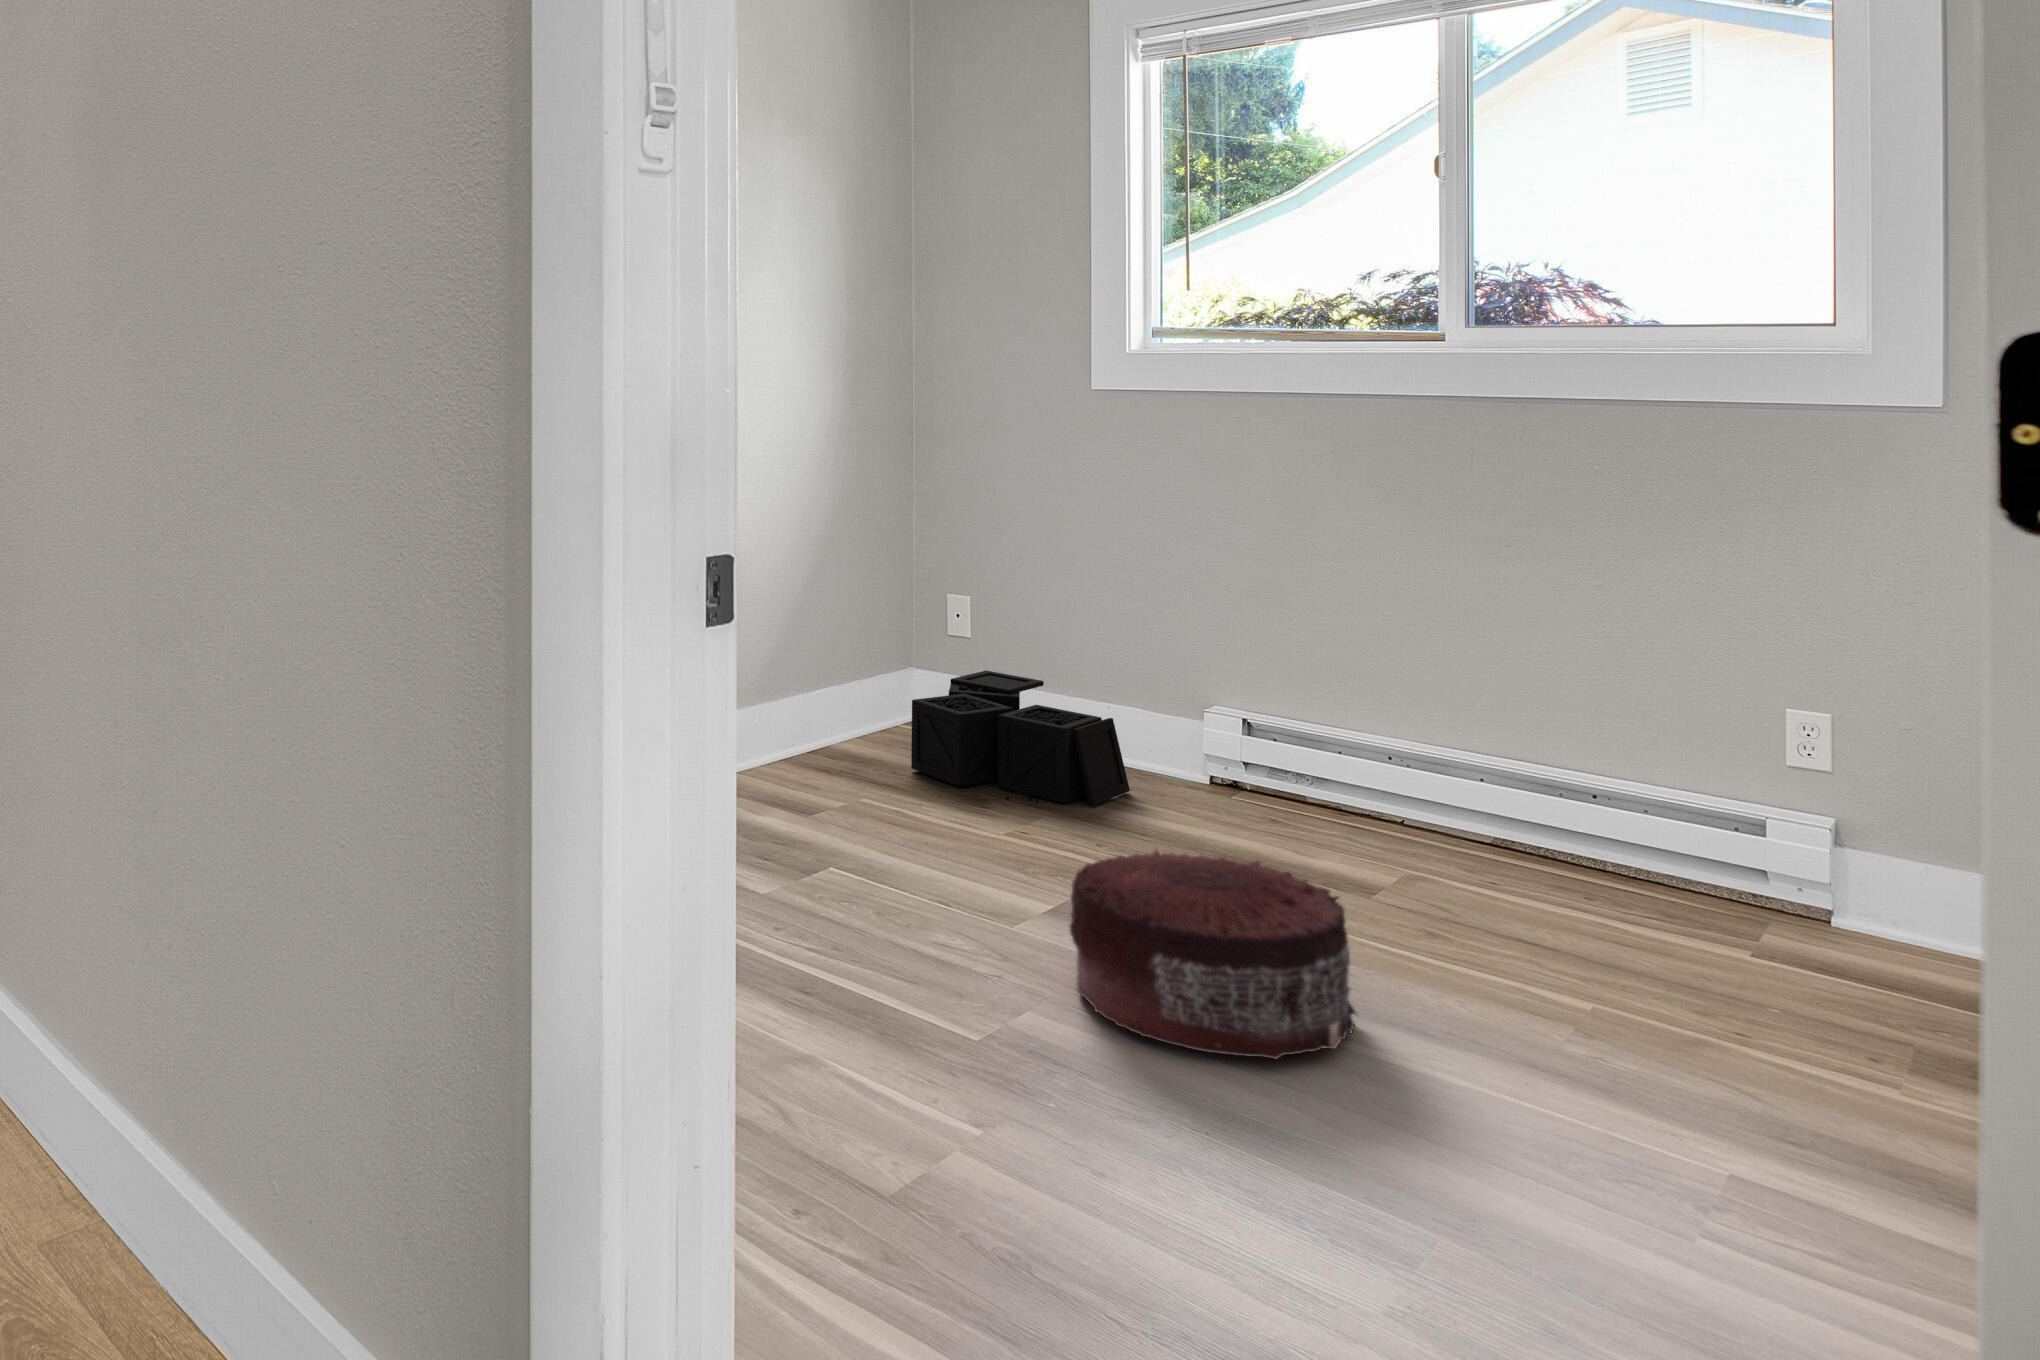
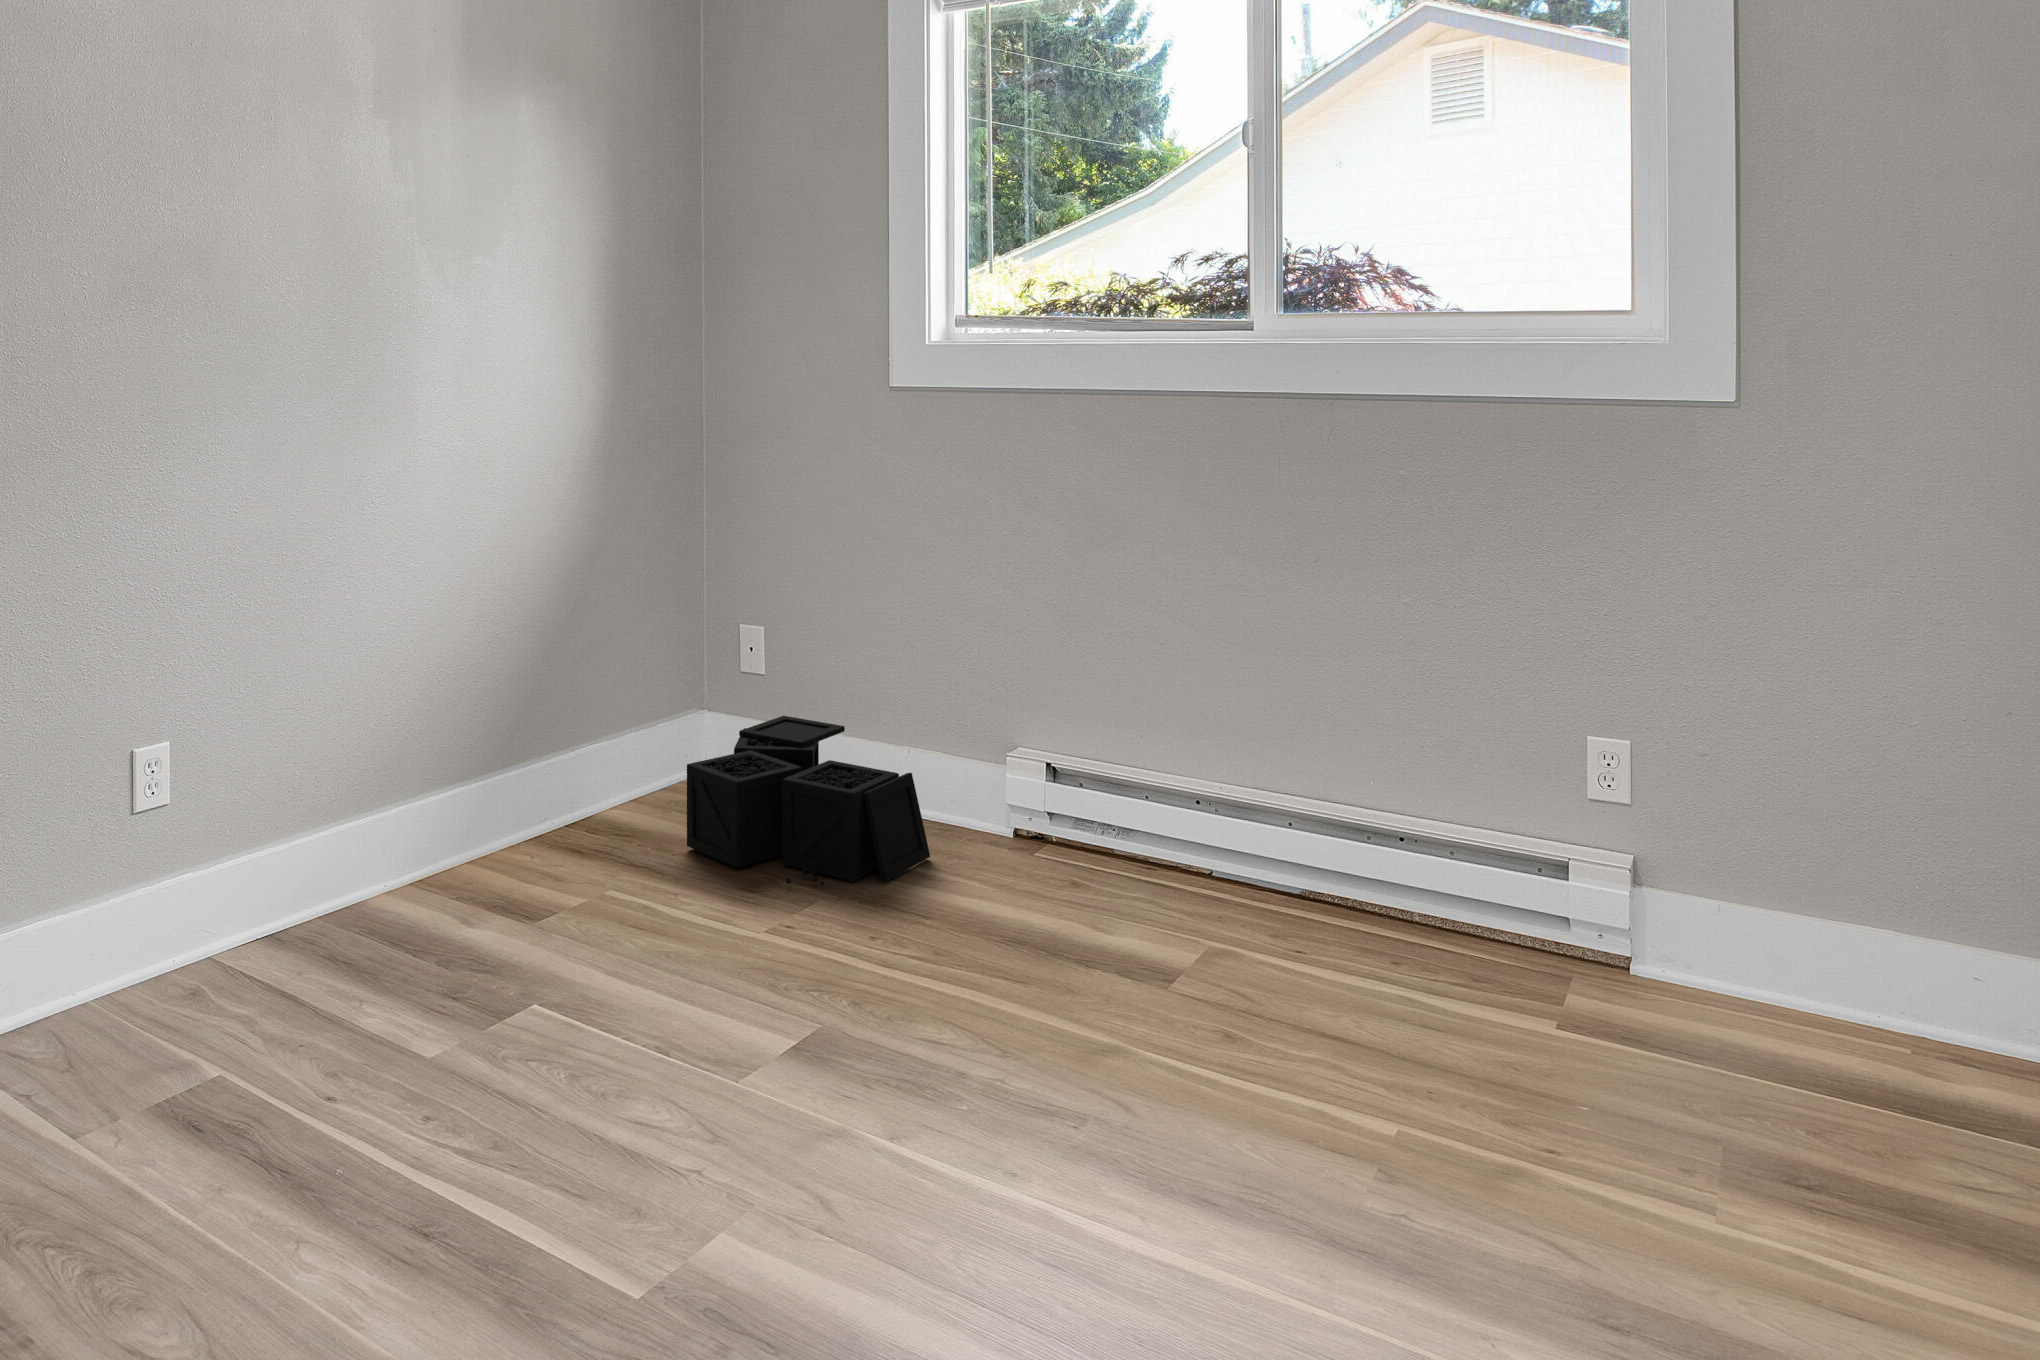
pouf: present [1070,850,1356,1059] -> none [800,979,1142,1281]

